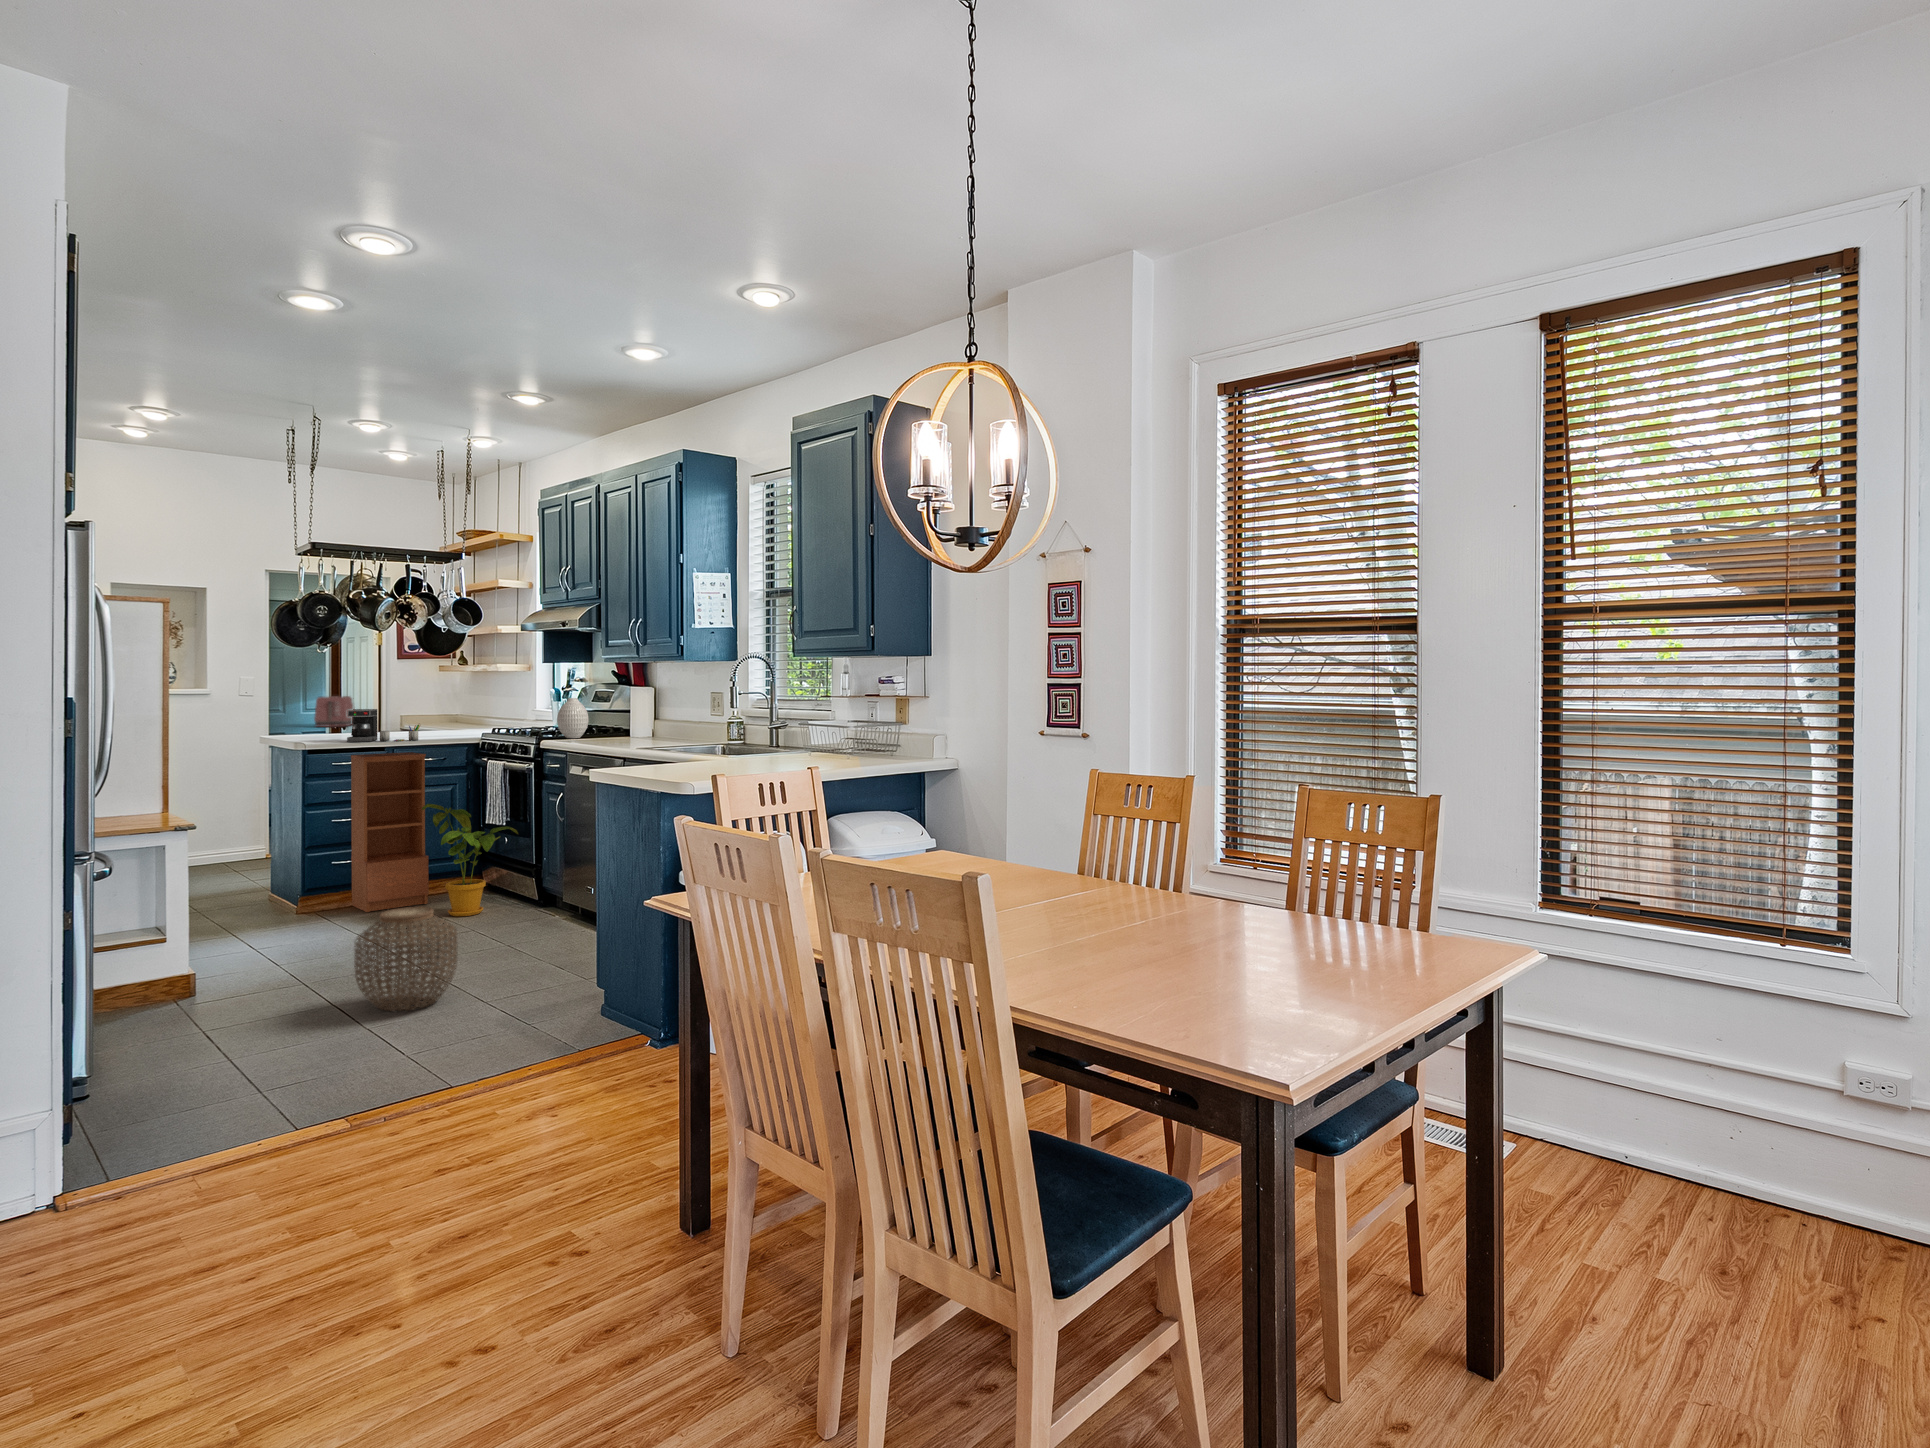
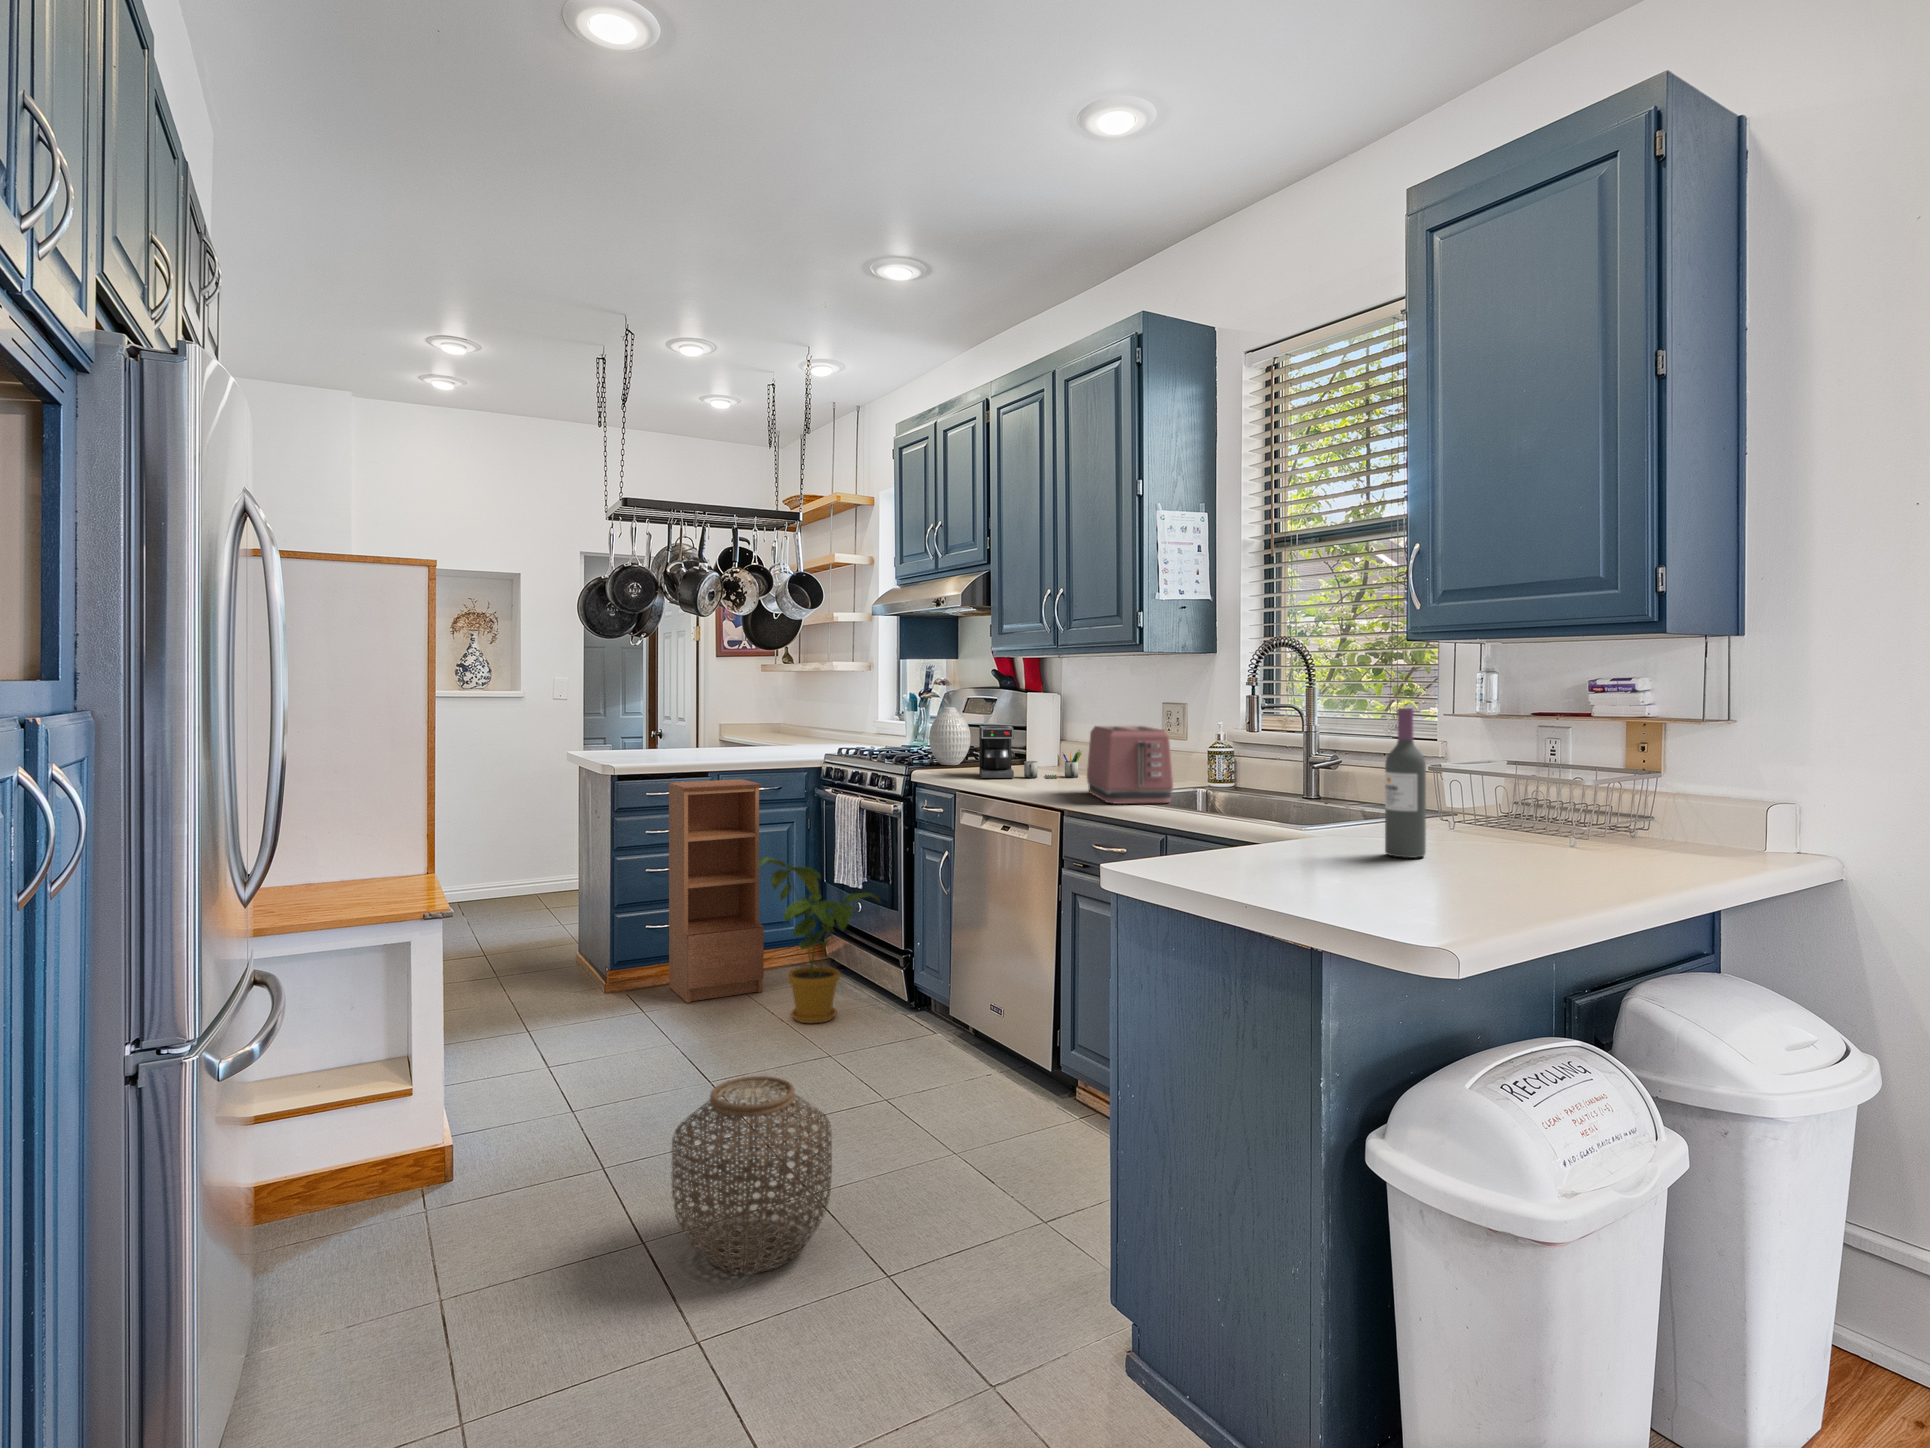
wine bottle: none [767,690,787,766] -> present [1385,708,1426,858]
toaster: present [314,696,353,727] -> present [1087,726,1173,804]
coffee maker: present [347,709,420,742] -> present [979,726,1081,778]

